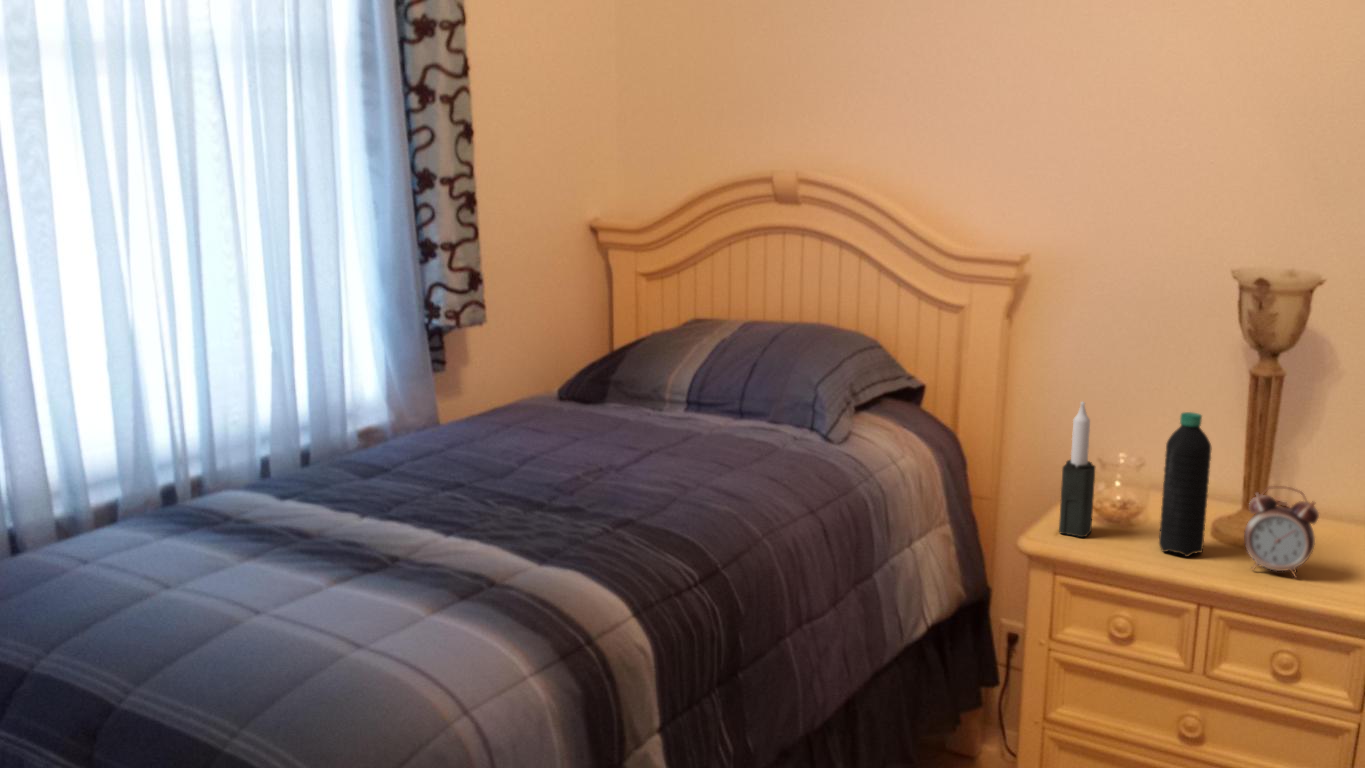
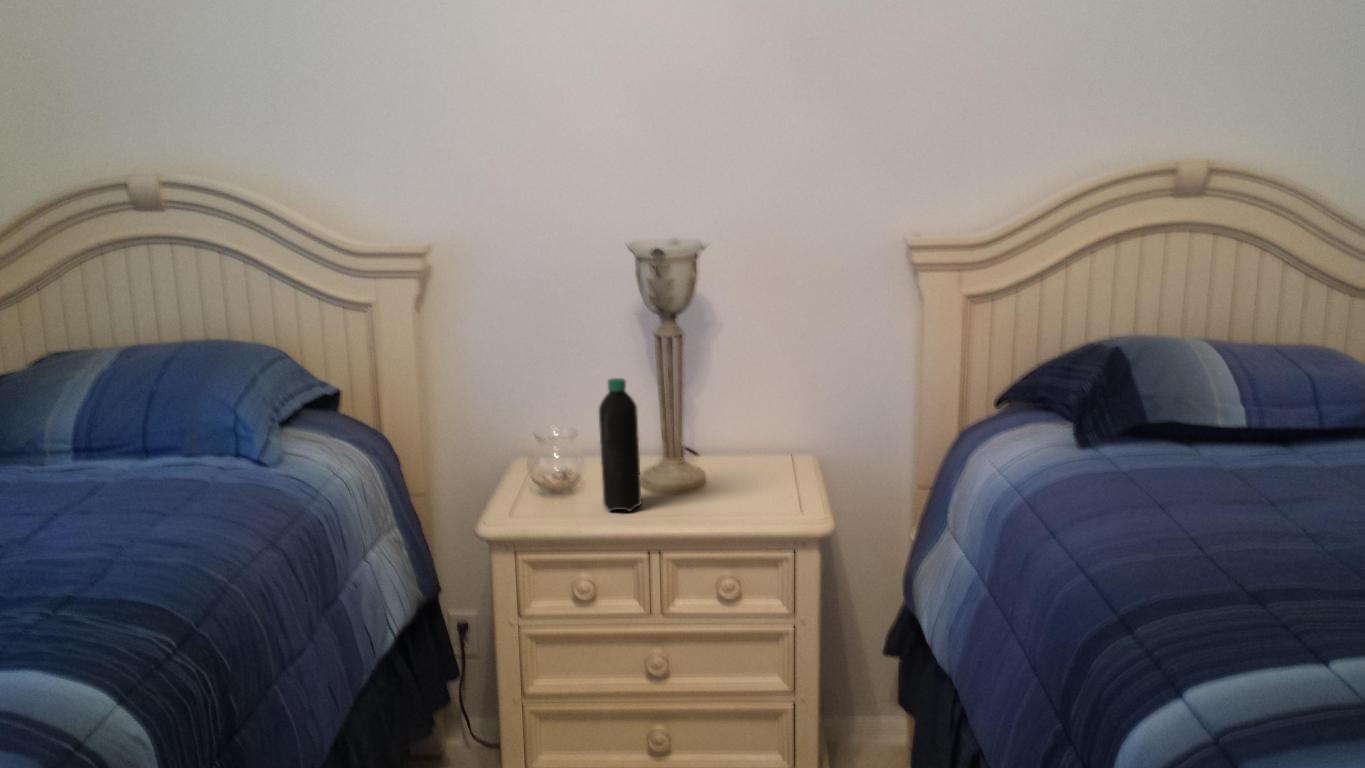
candle: present [1059,402,1095,537] -> none [507,383,541,514]
alarm clock: present [1244,486,1319,577] -> none [675,432,731,512]

